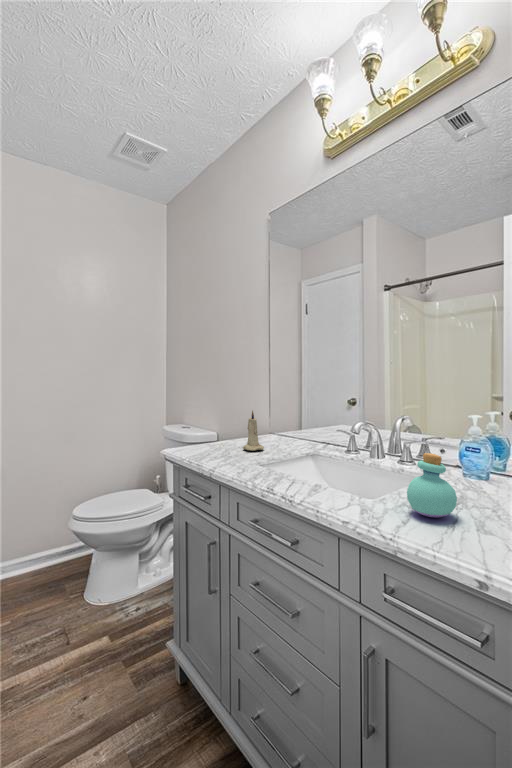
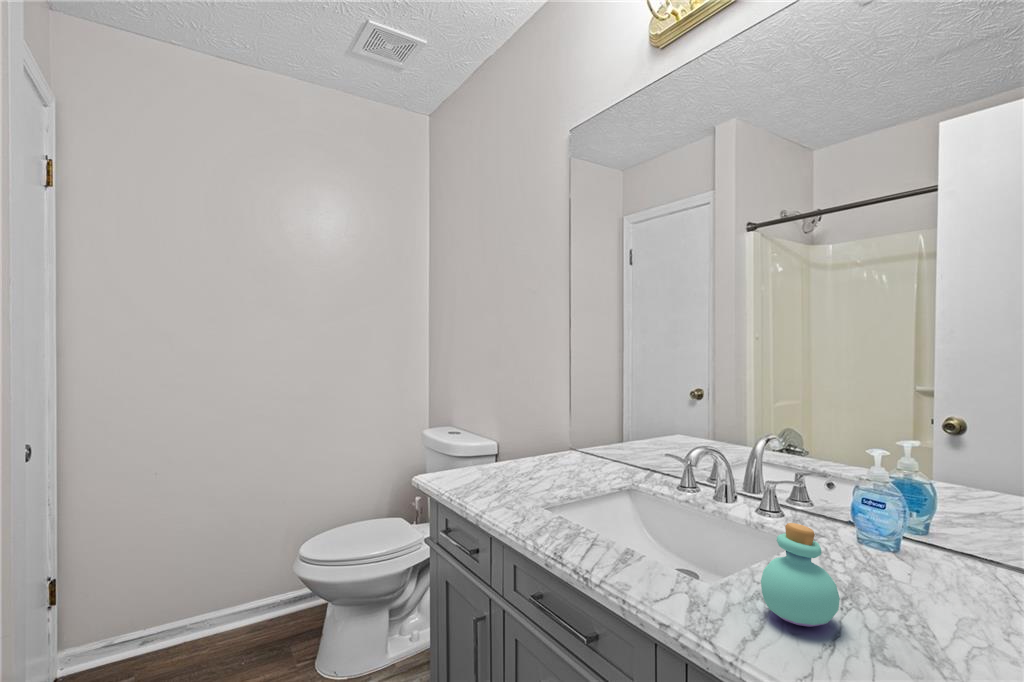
candle: present [243,411,264,451] -> none [527,420,558,480]

